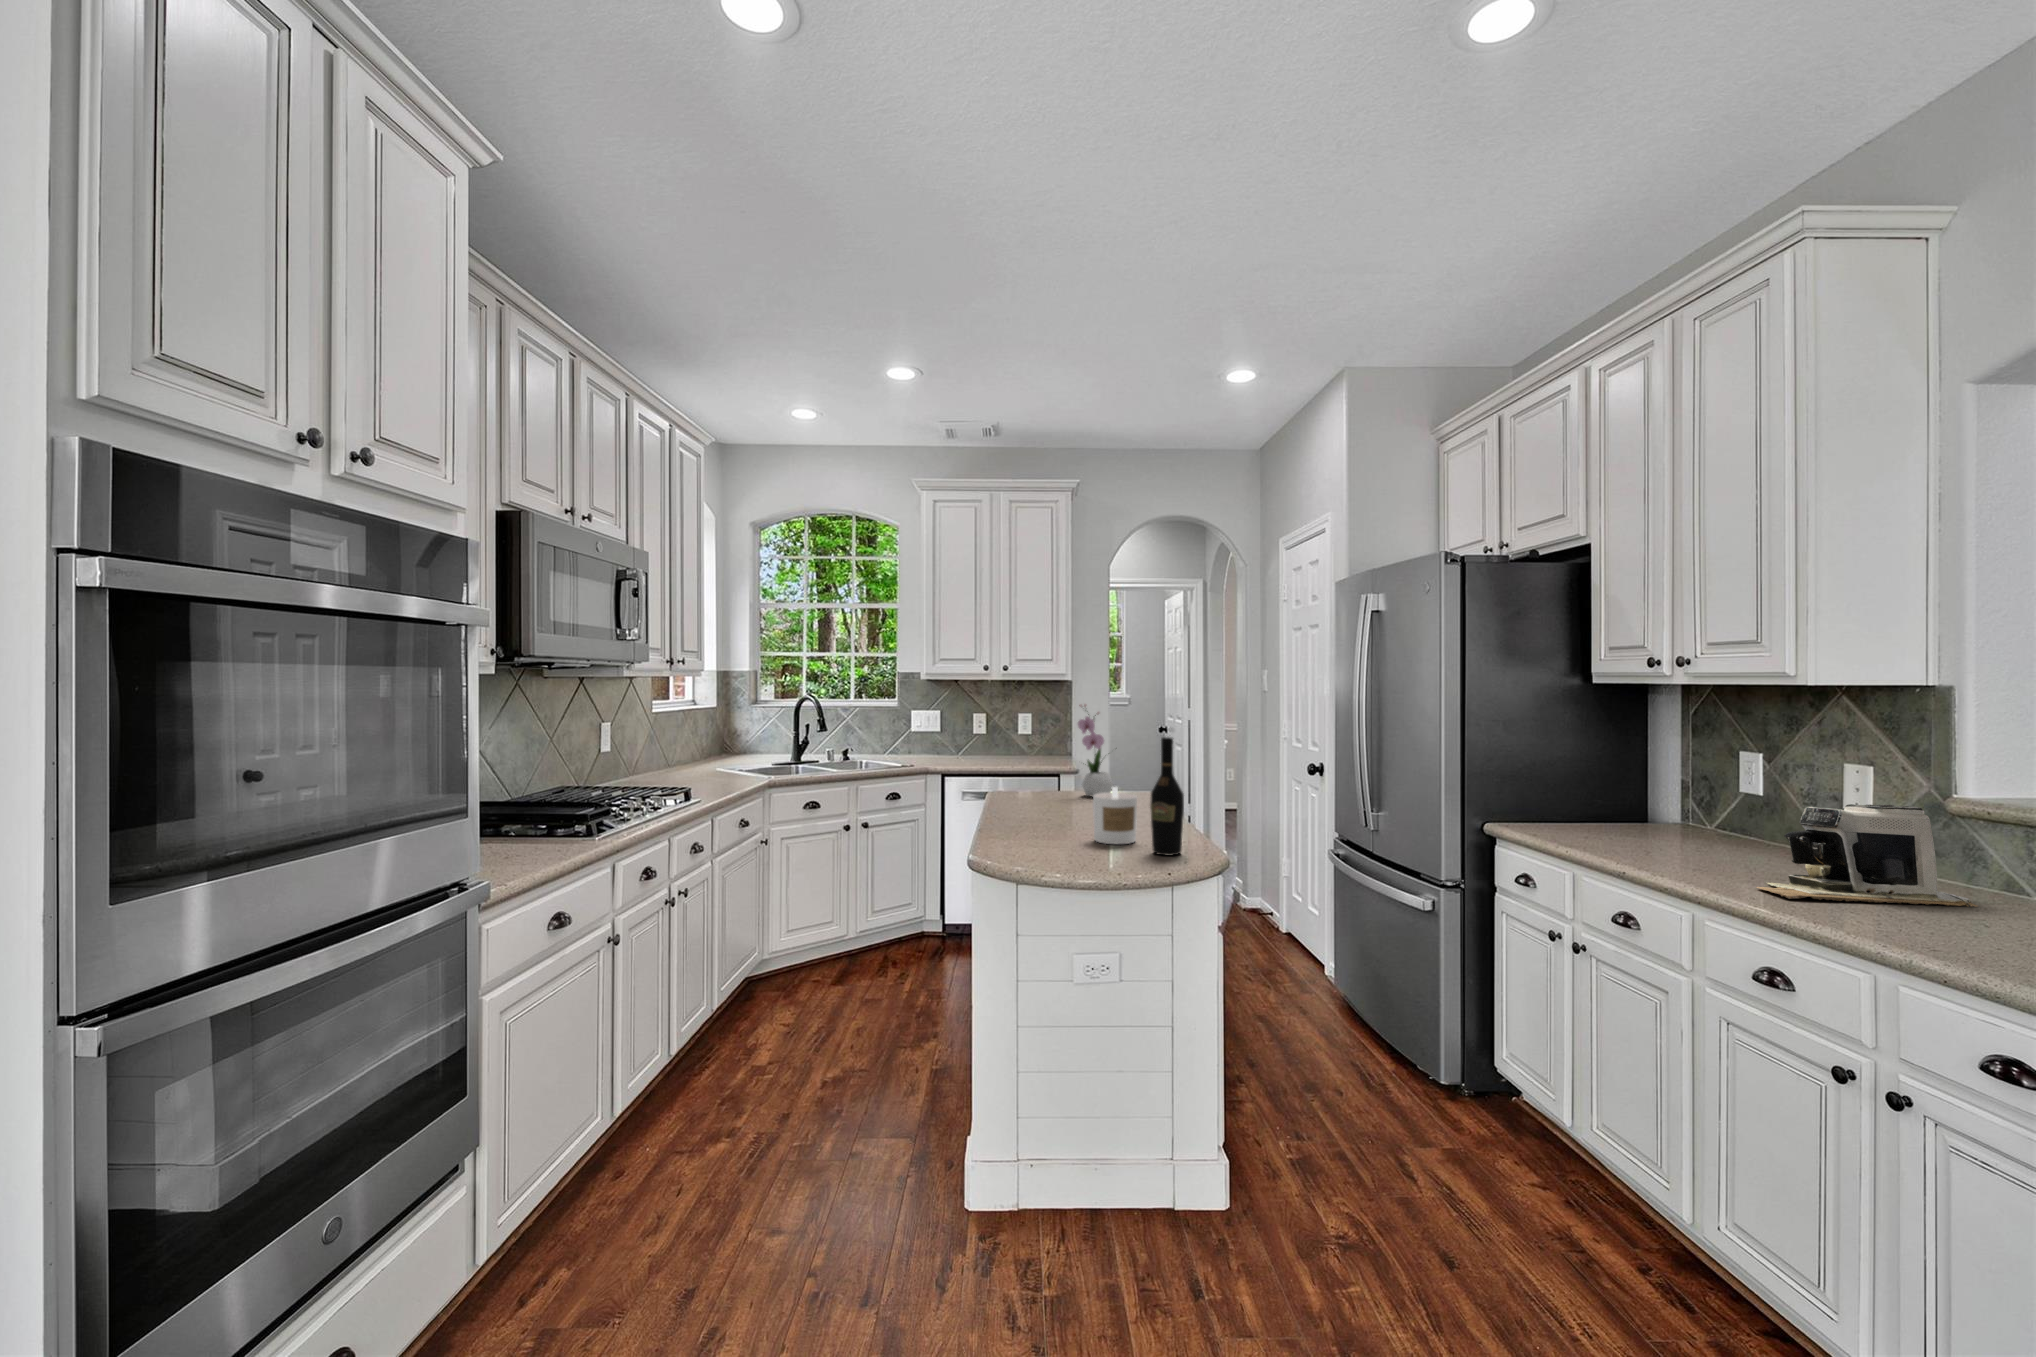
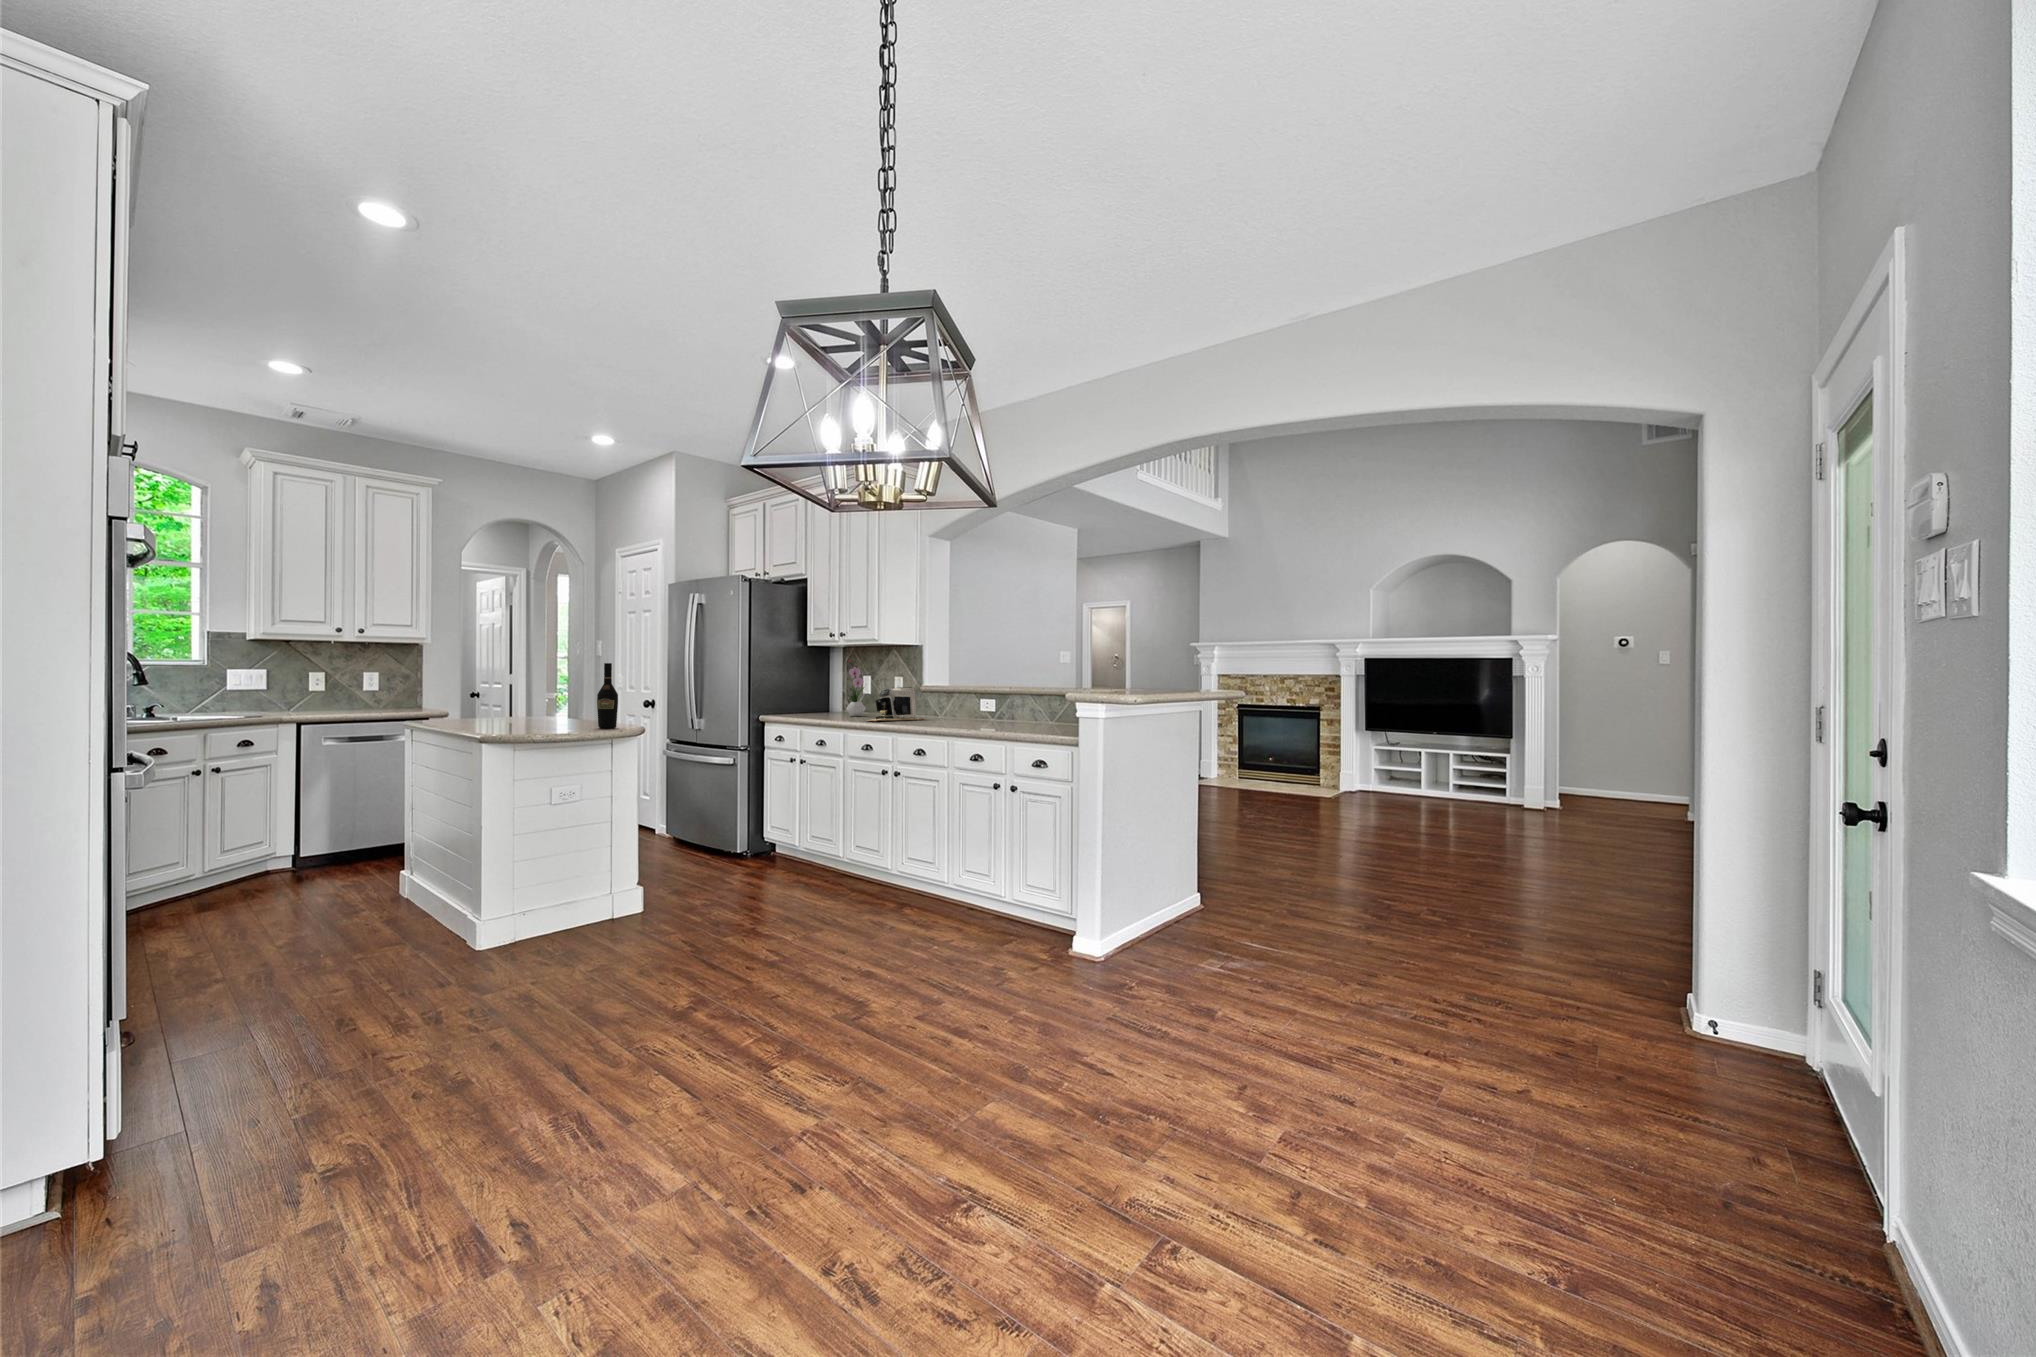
flower arrangement: present [1078,705,1113,797] -> present [846,660,866,716]
candle: present [1093,787,1137,844] -> none [551,695,581,728]

